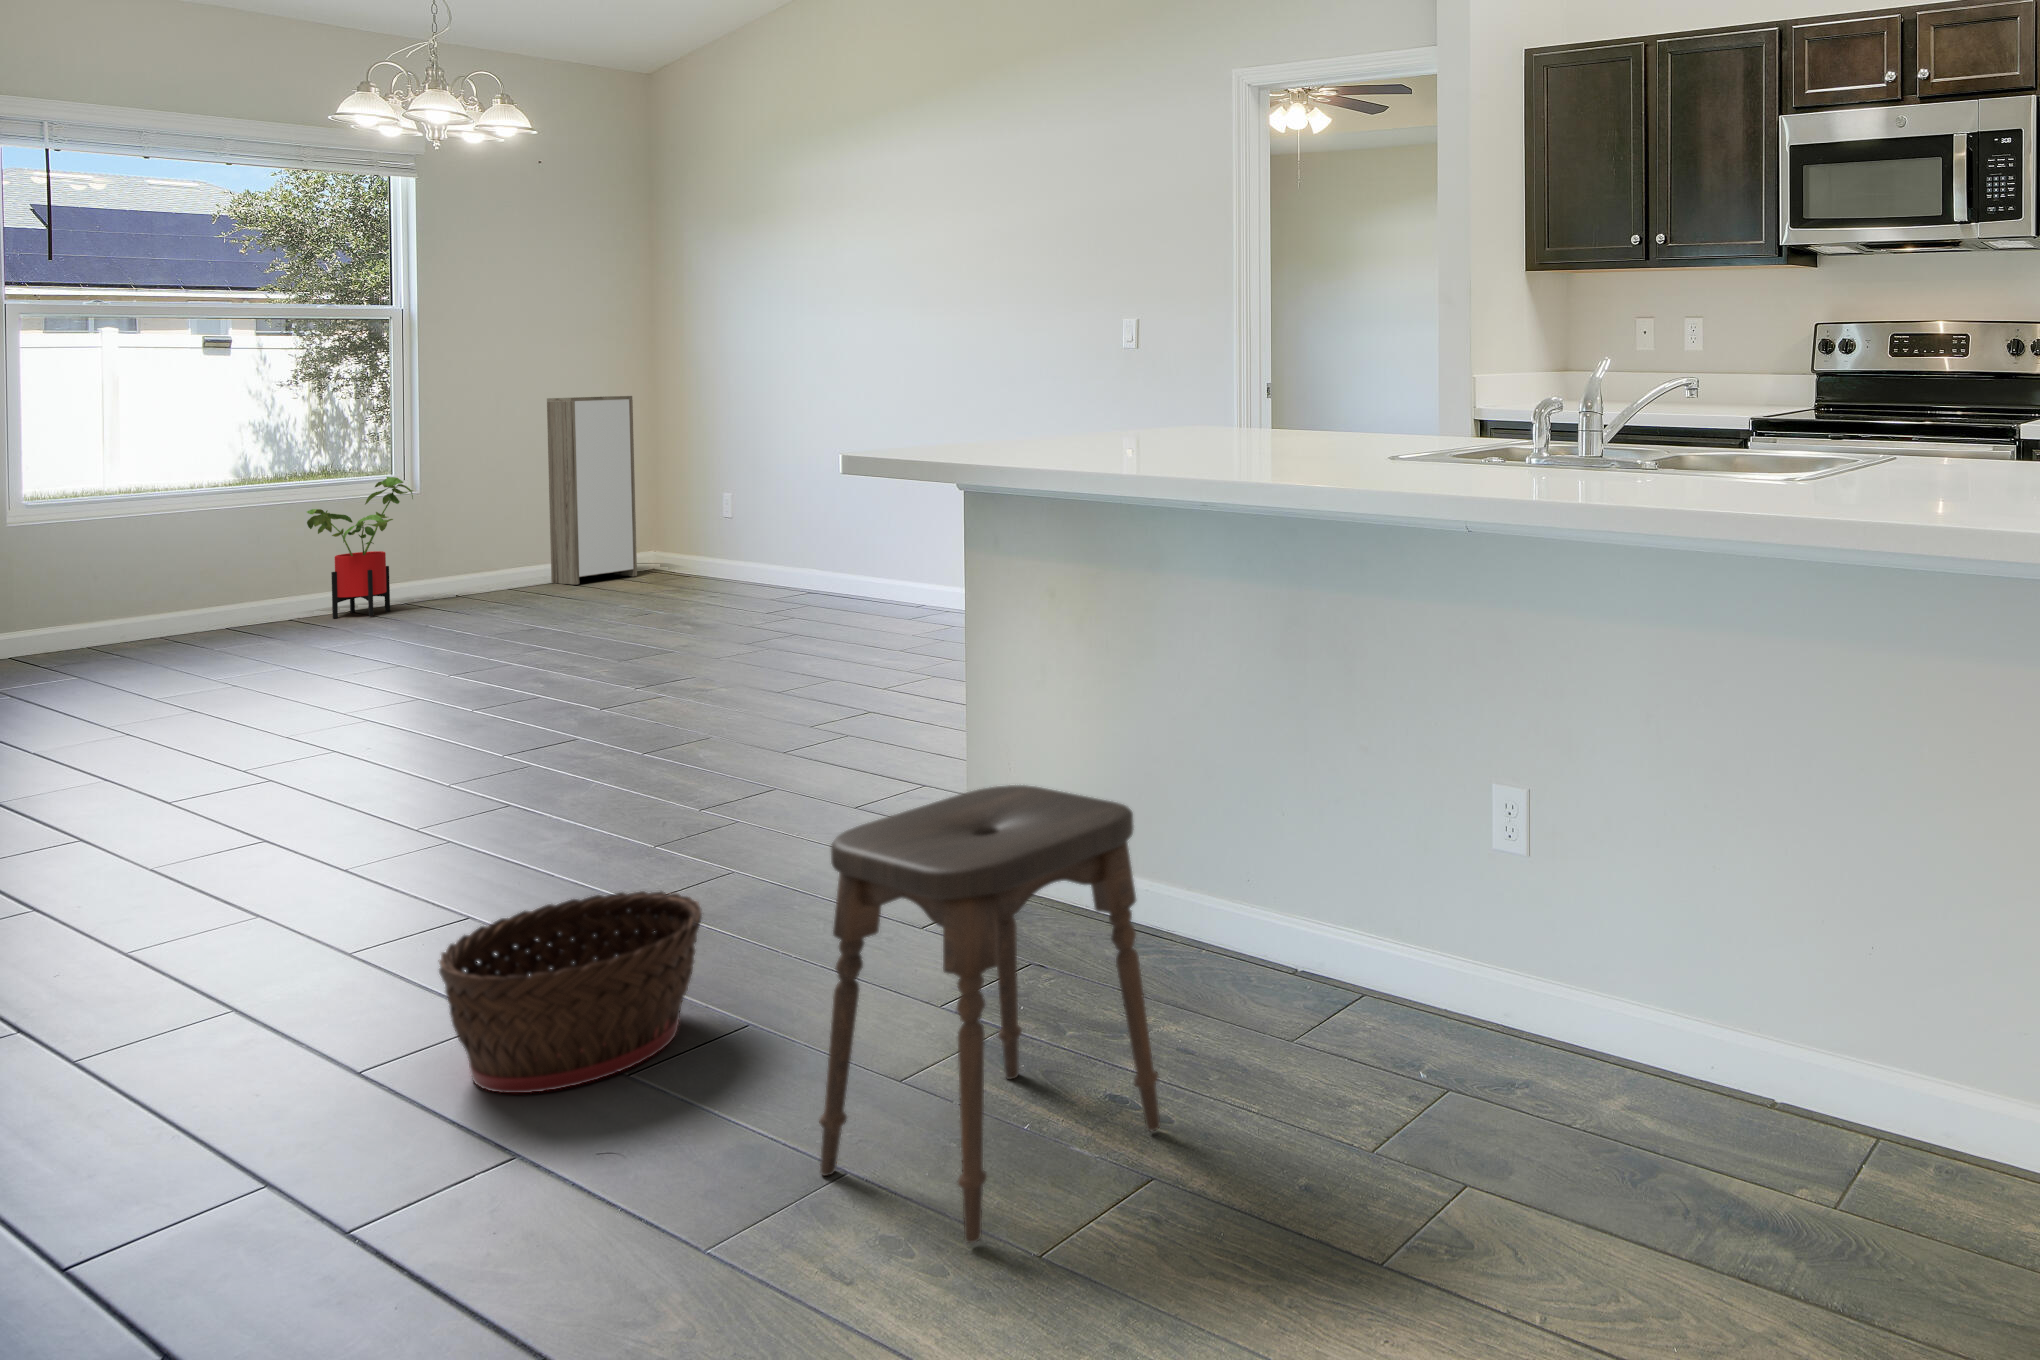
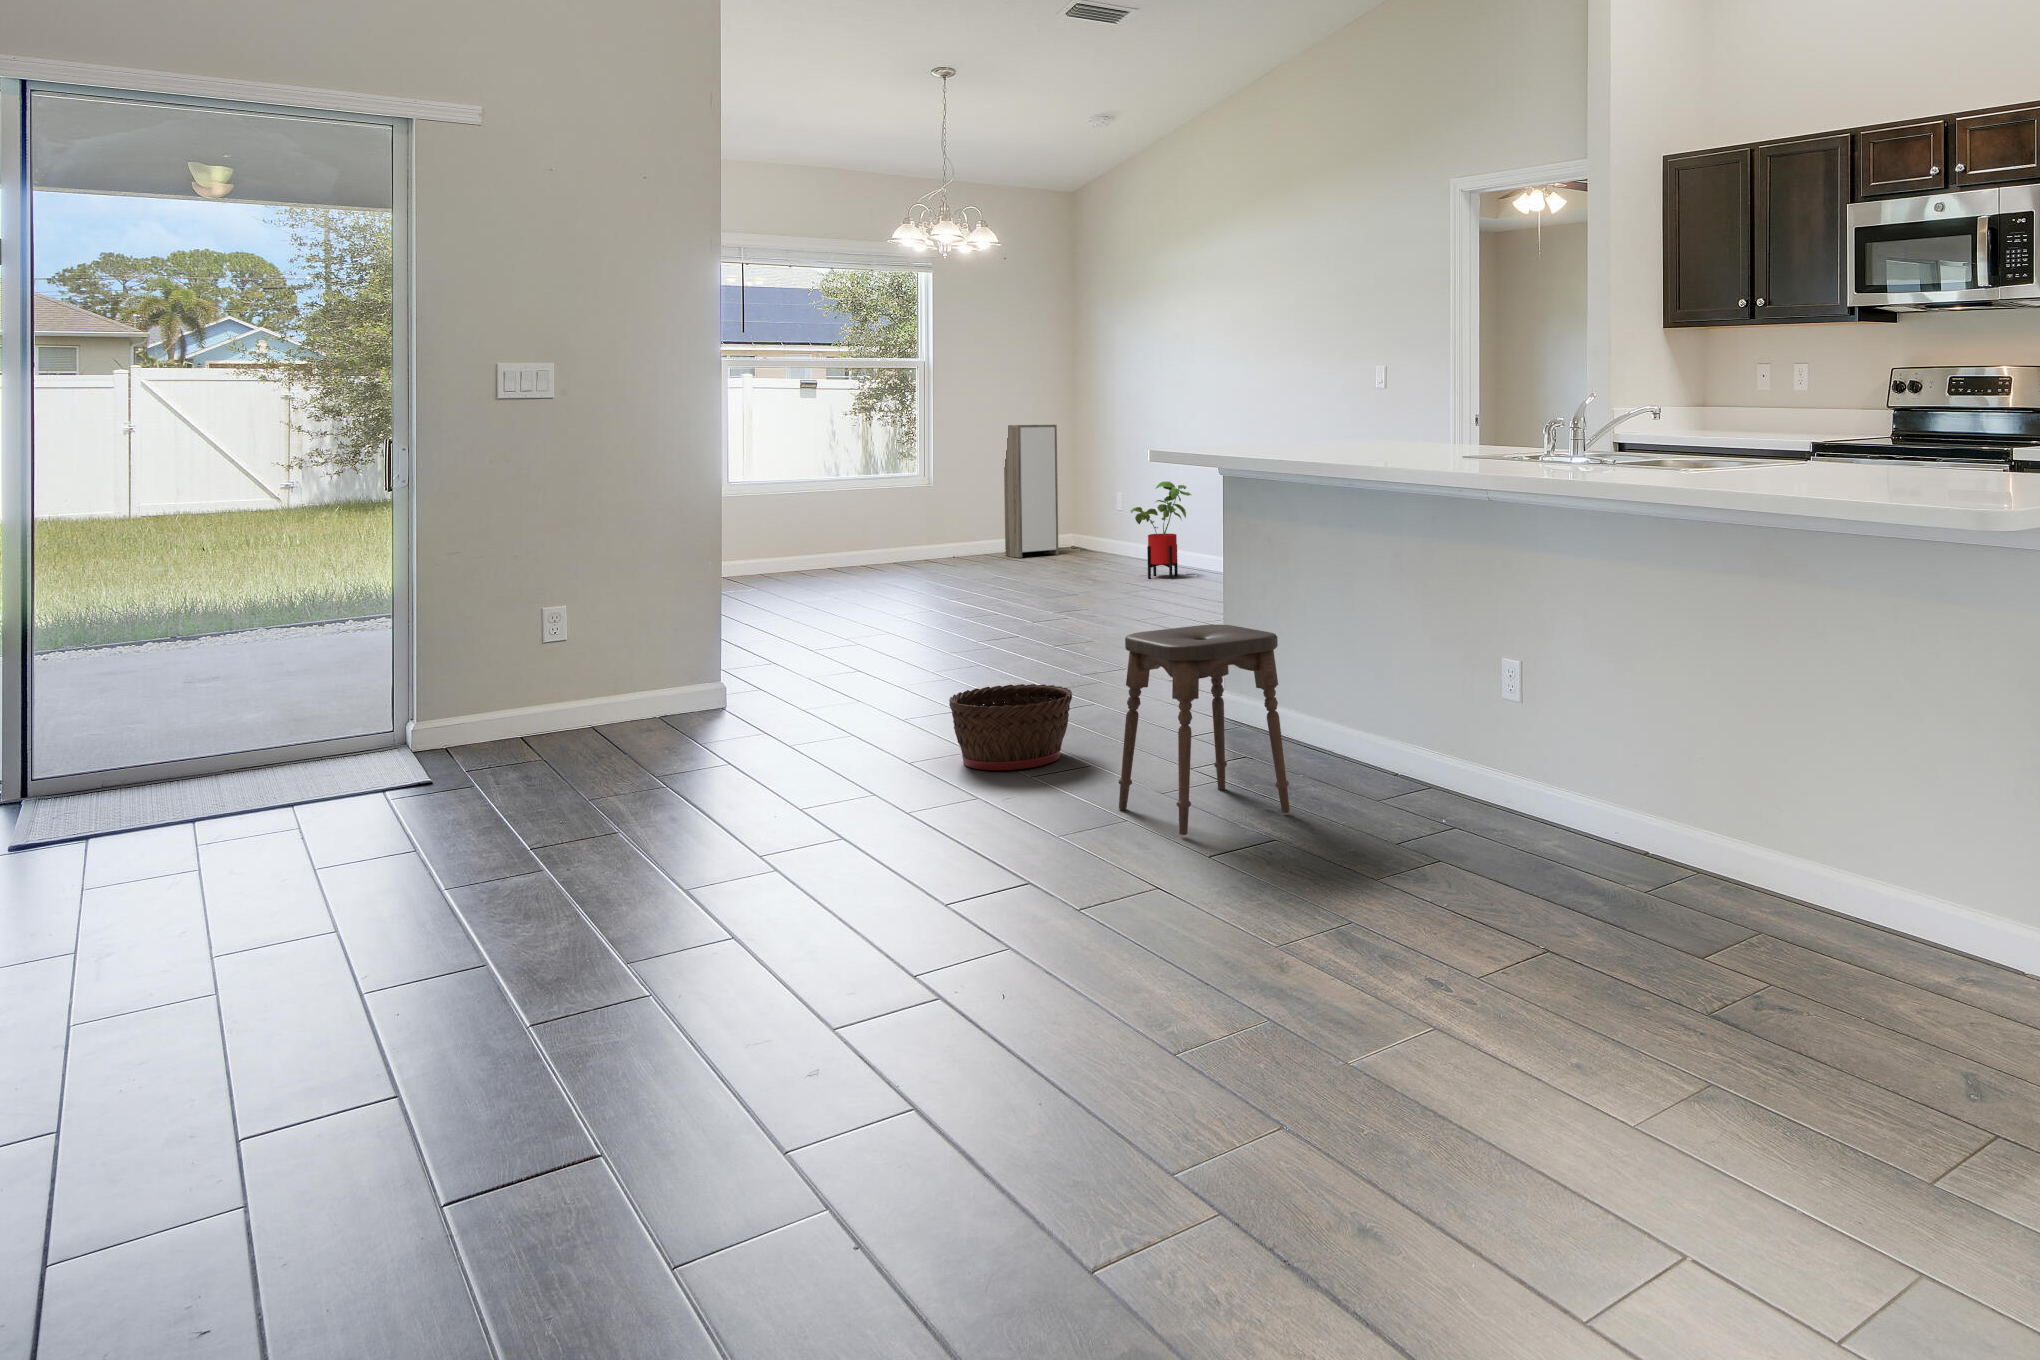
house plant: present [307,477,413,619] -> present [1131,482,1191,579]

